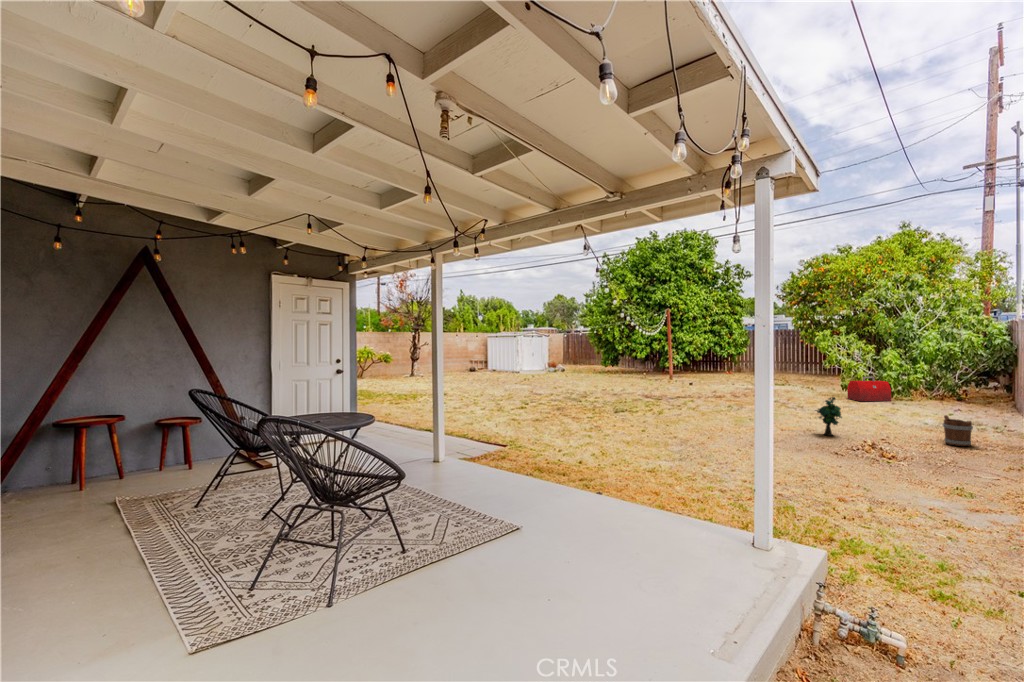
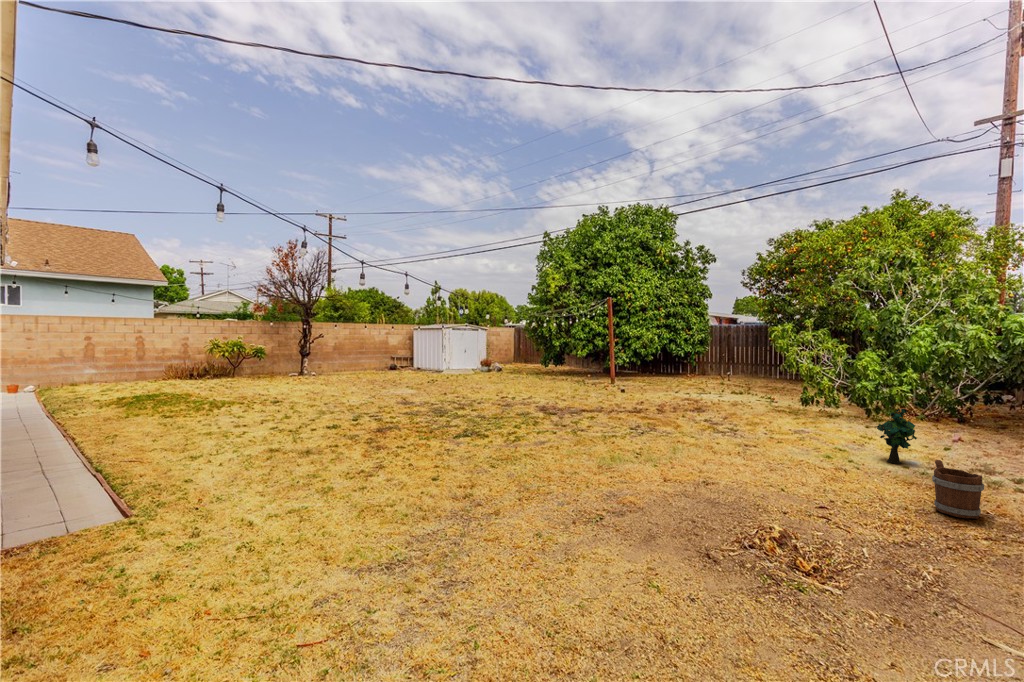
toolbox: present [847,377,891,401] -> none [809,387,867,421]
decorative plant: present [816,397,842,436] -> present [875,409,917,464]

